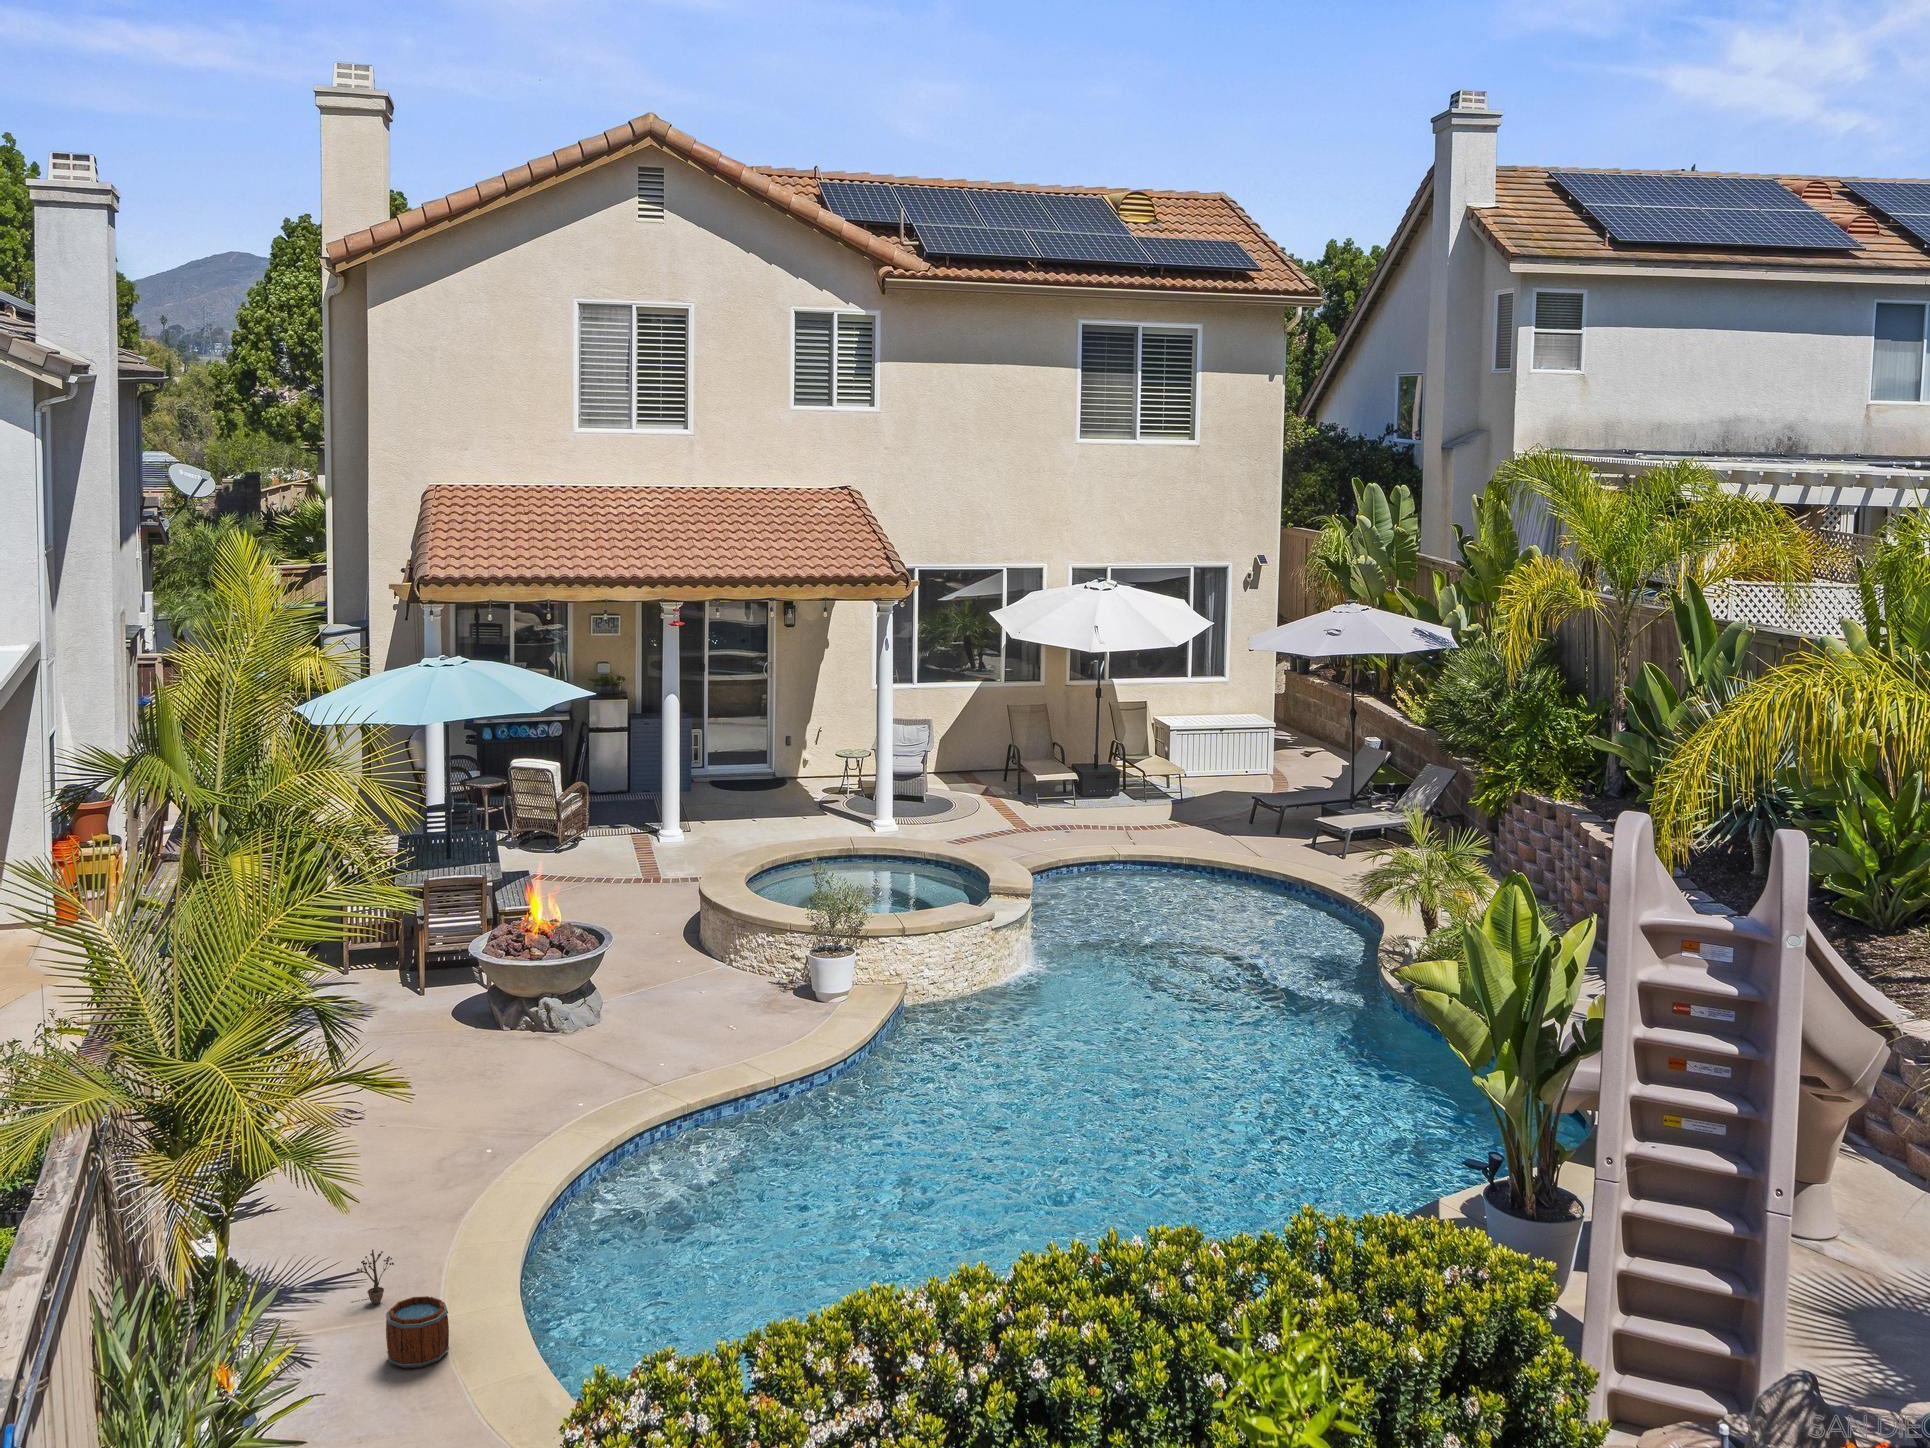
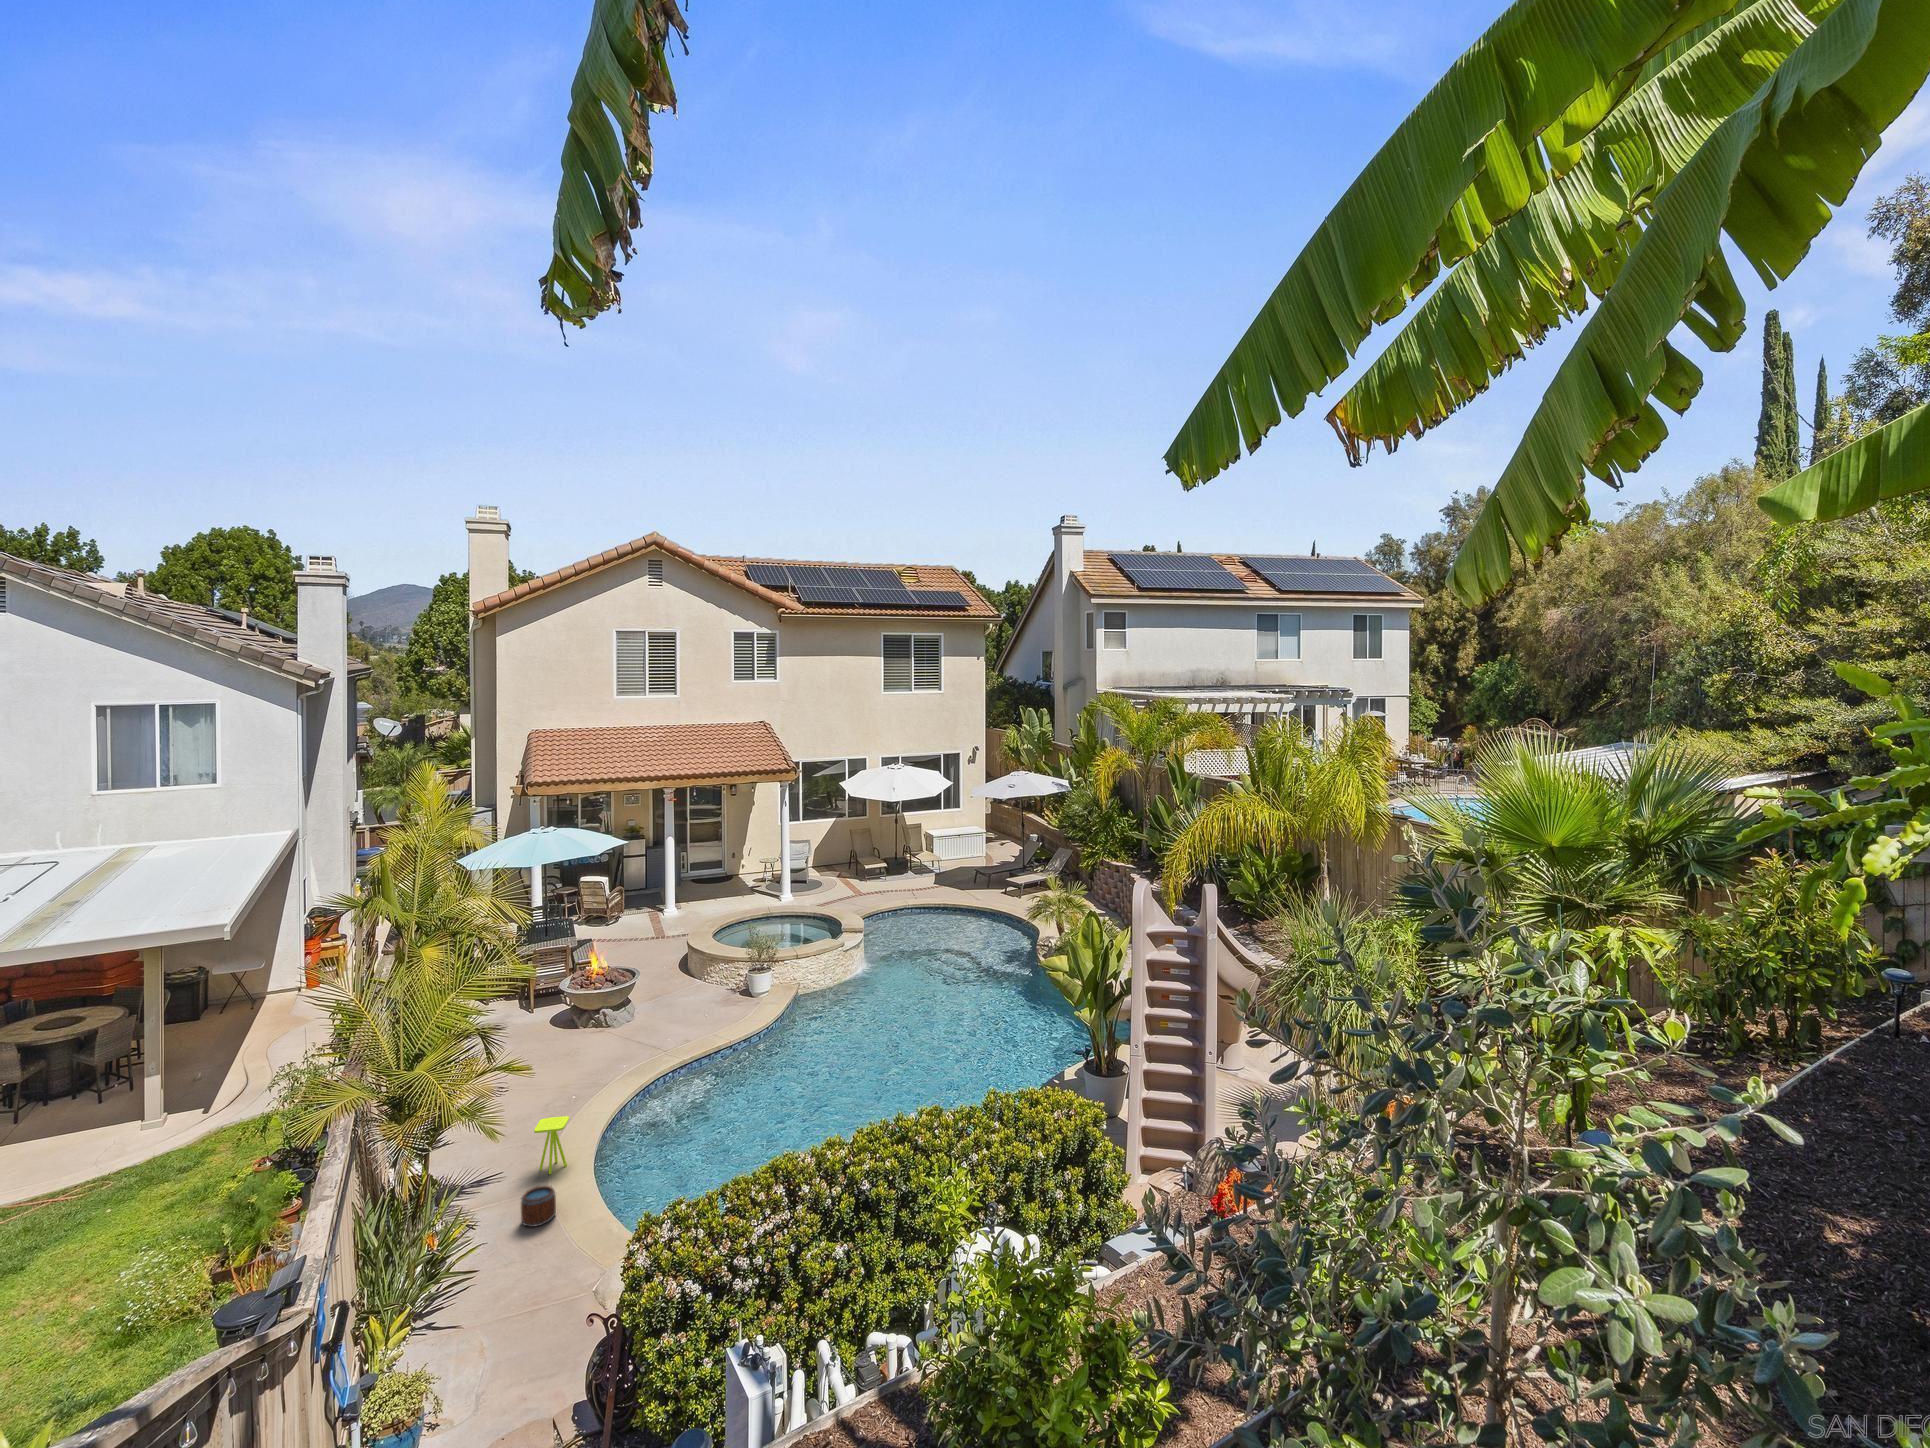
side table: none [414,1175,476,1277] -> present [534,1116,569,1174]
decorative plant: present [352,1249,394,1304] -> none [498,1163,523,1195]

